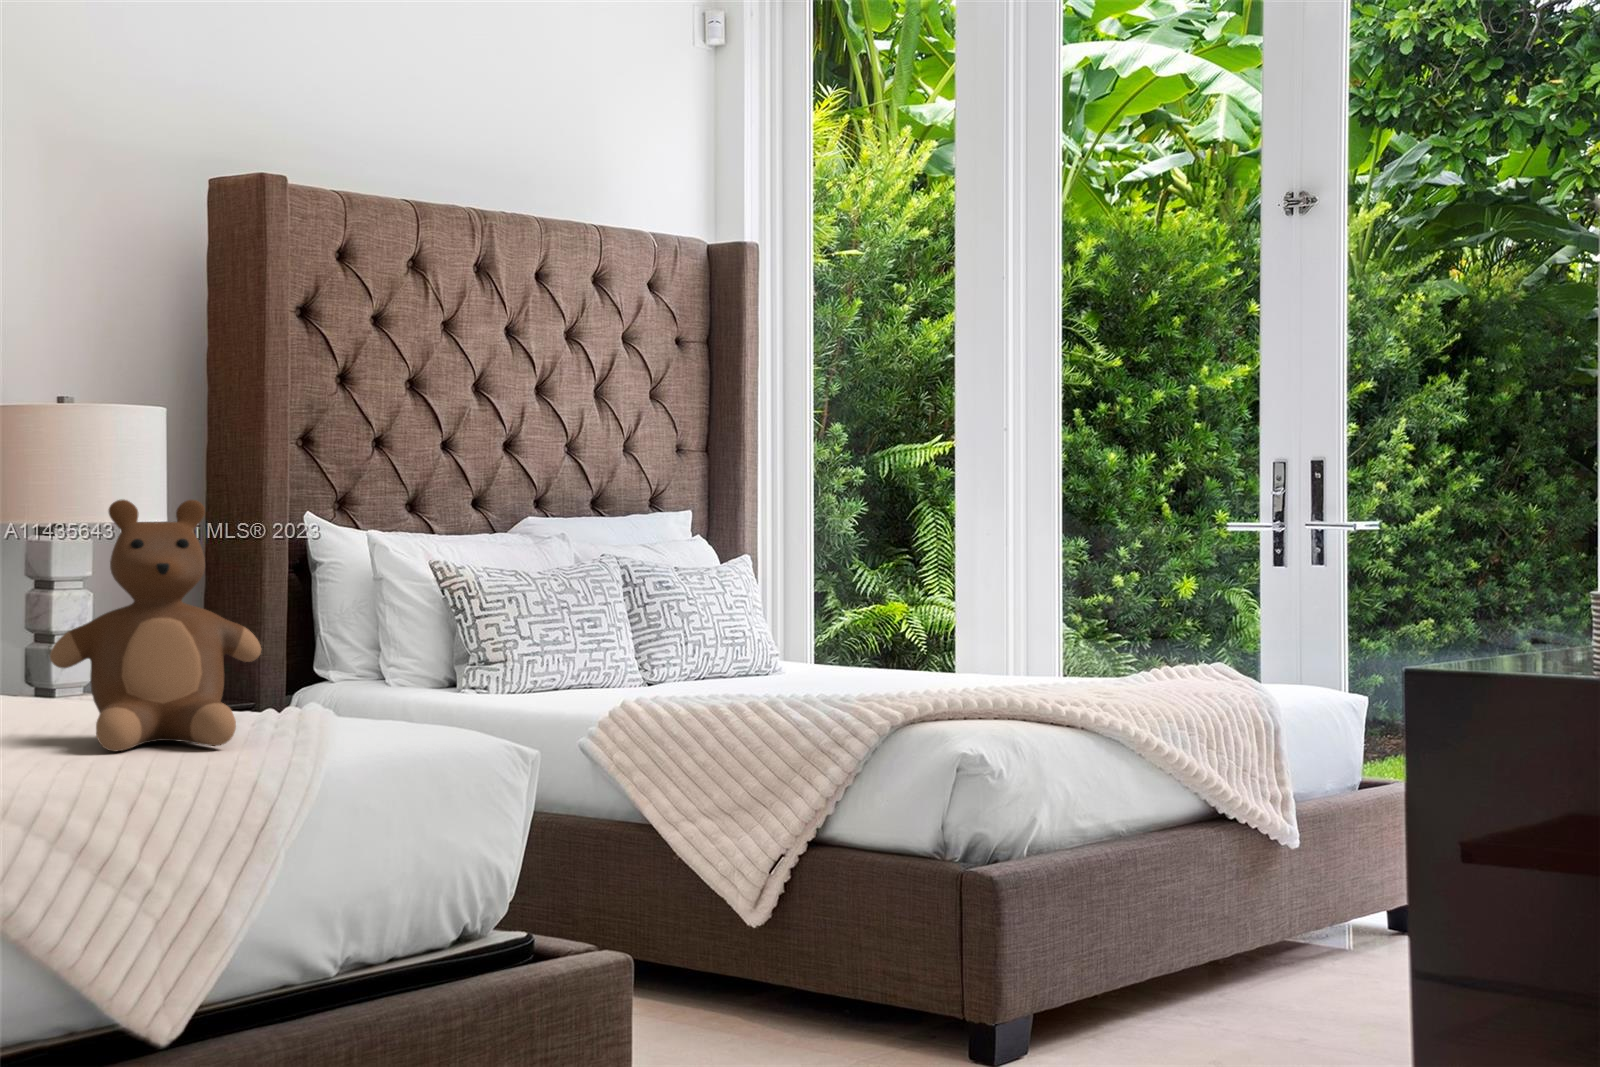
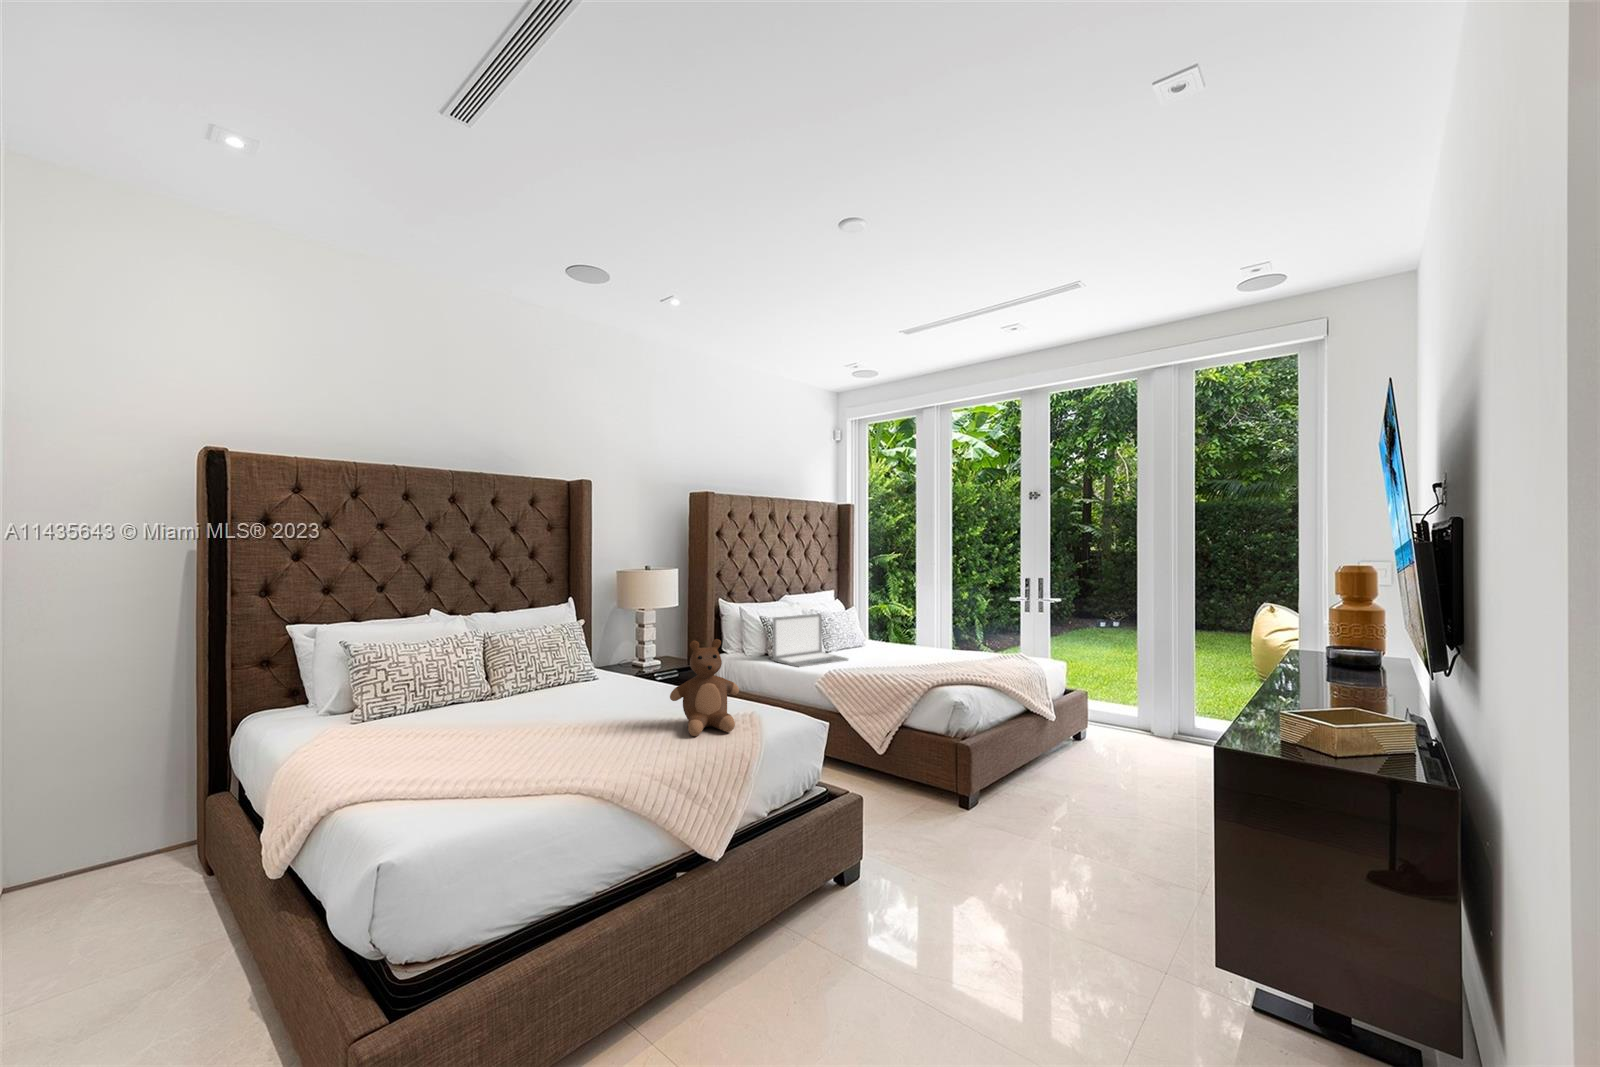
laptop: none [464,558,700,704] -> present [773,614,848,667]

